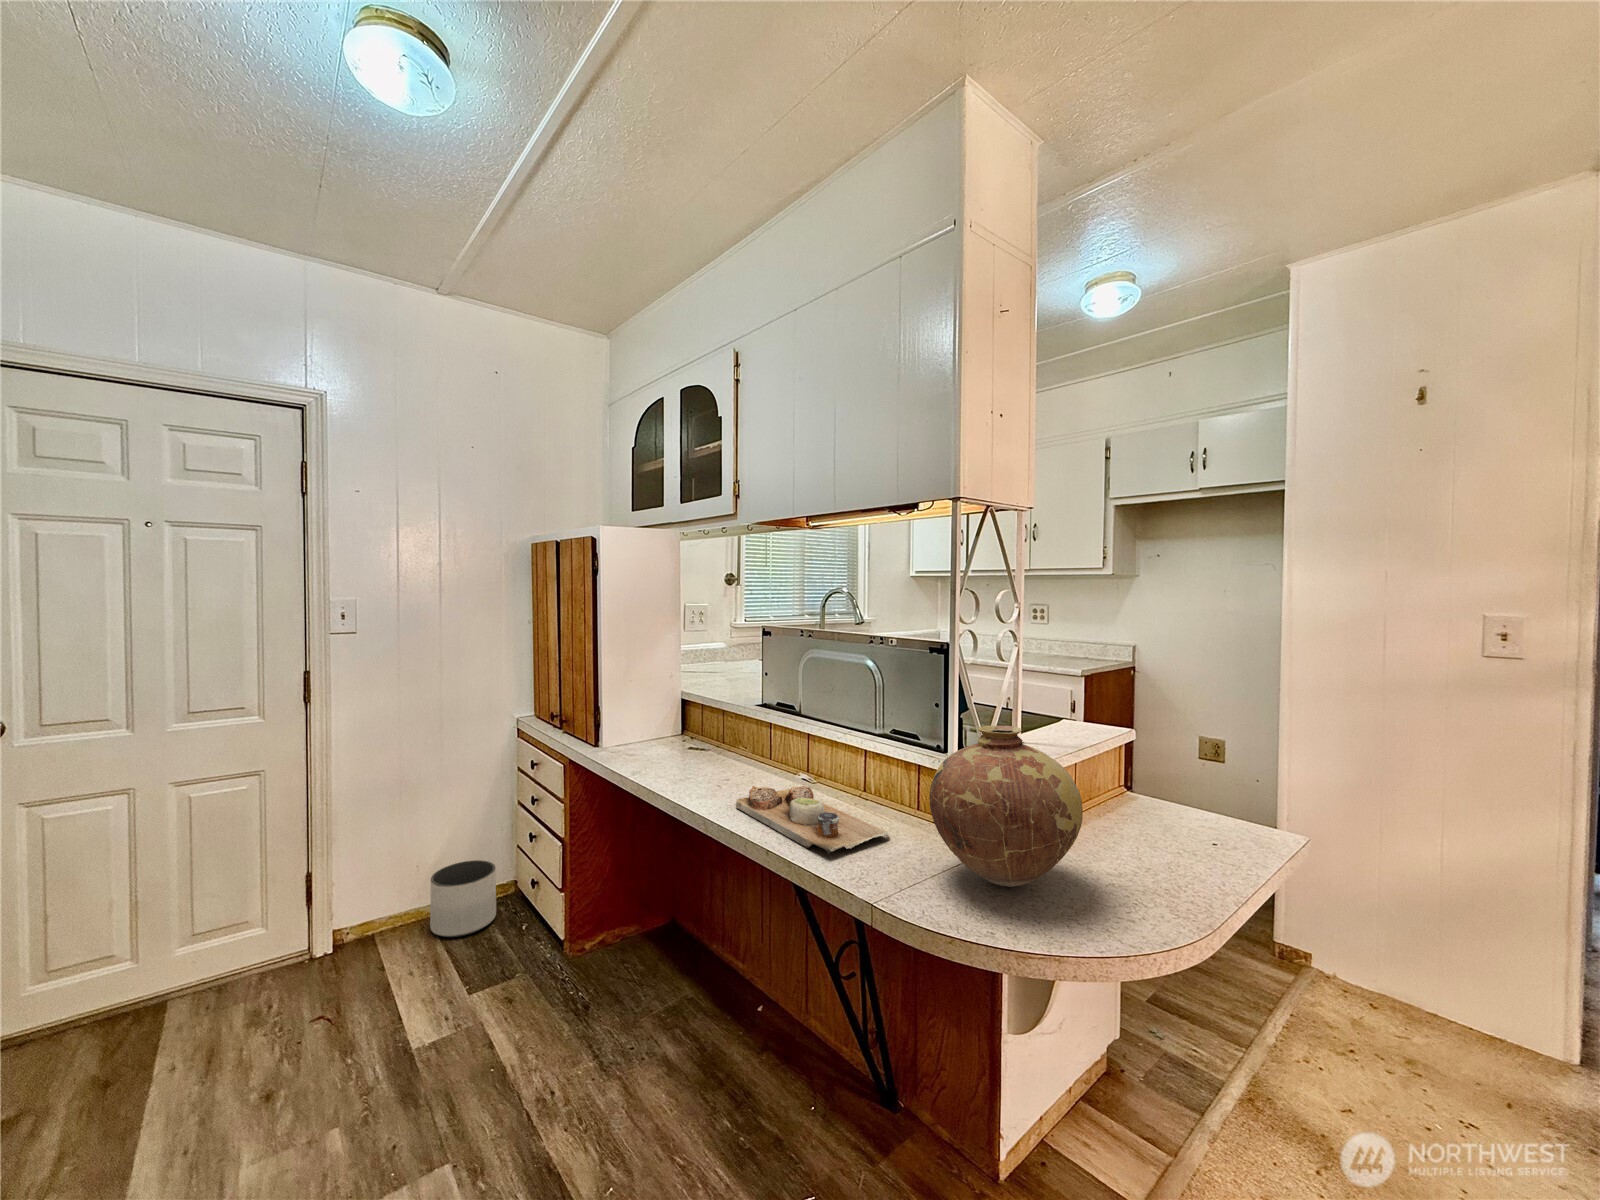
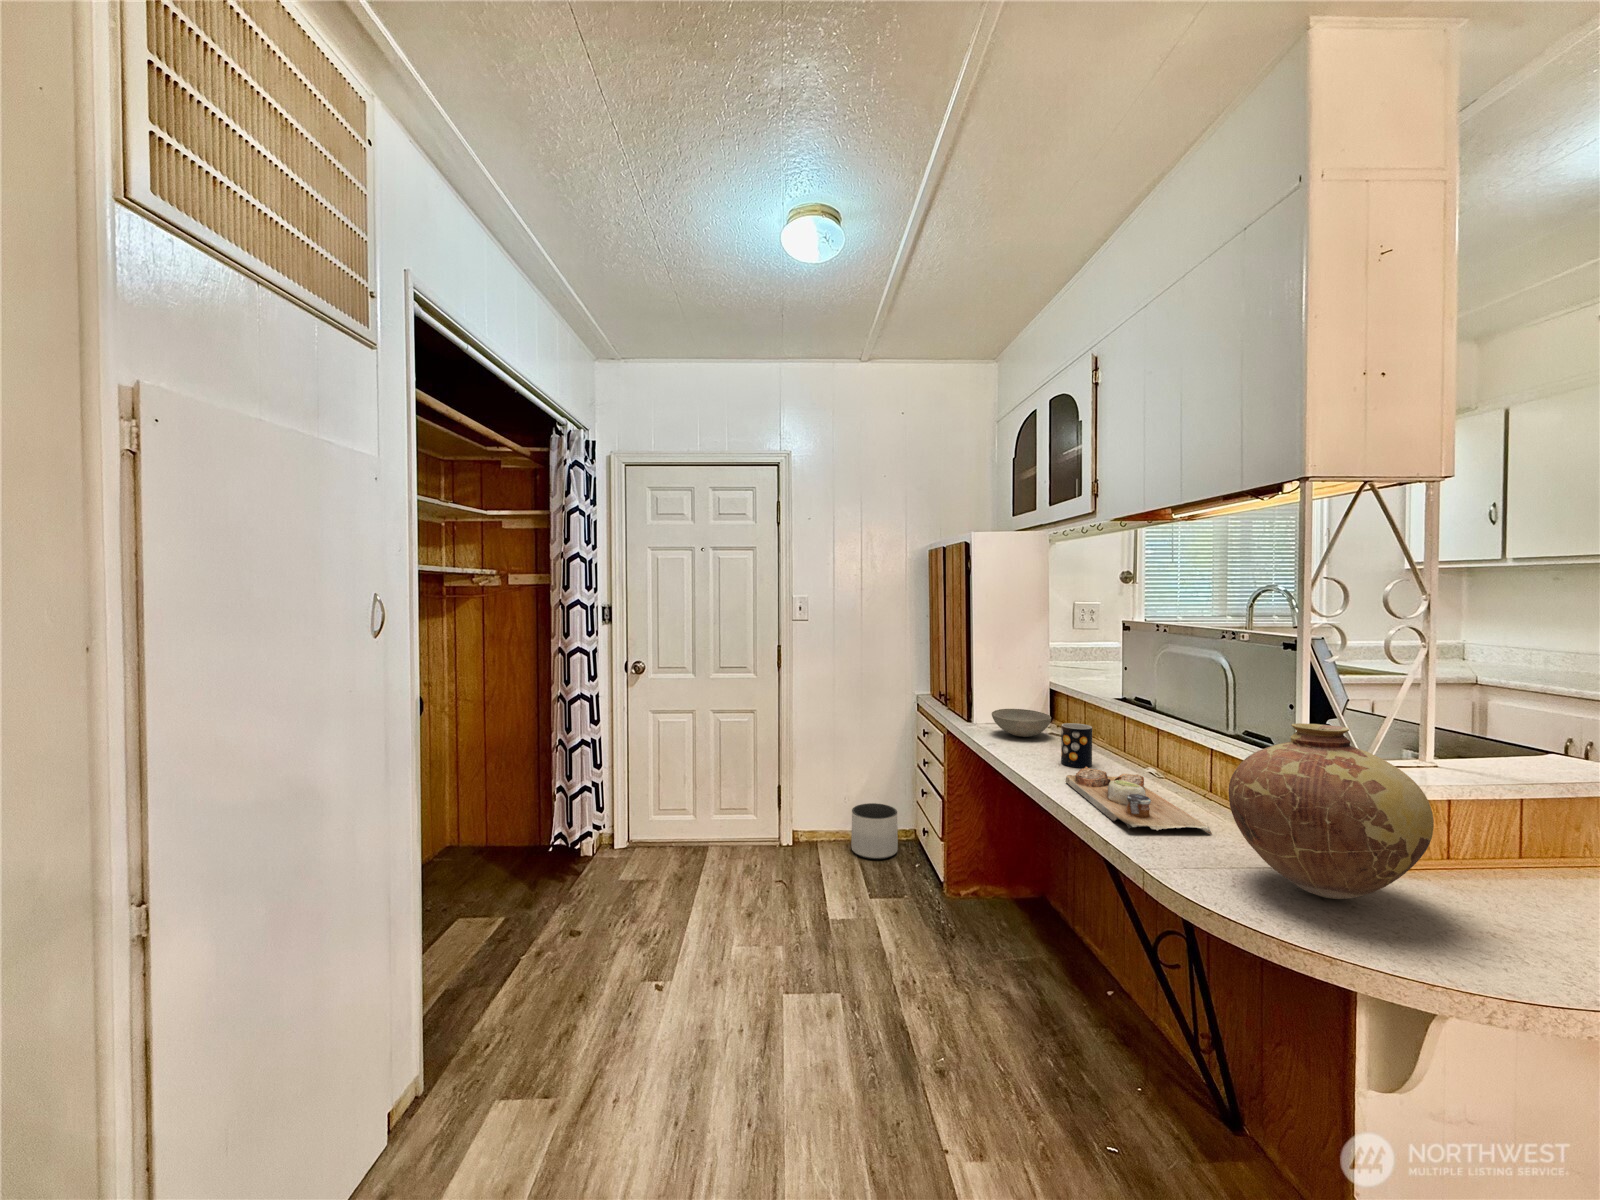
bowl: none [628,725,692,757] -> present [992,709,1051,737]
mug: none [718,738,748,786] -> present [1061,723,1092,768]

